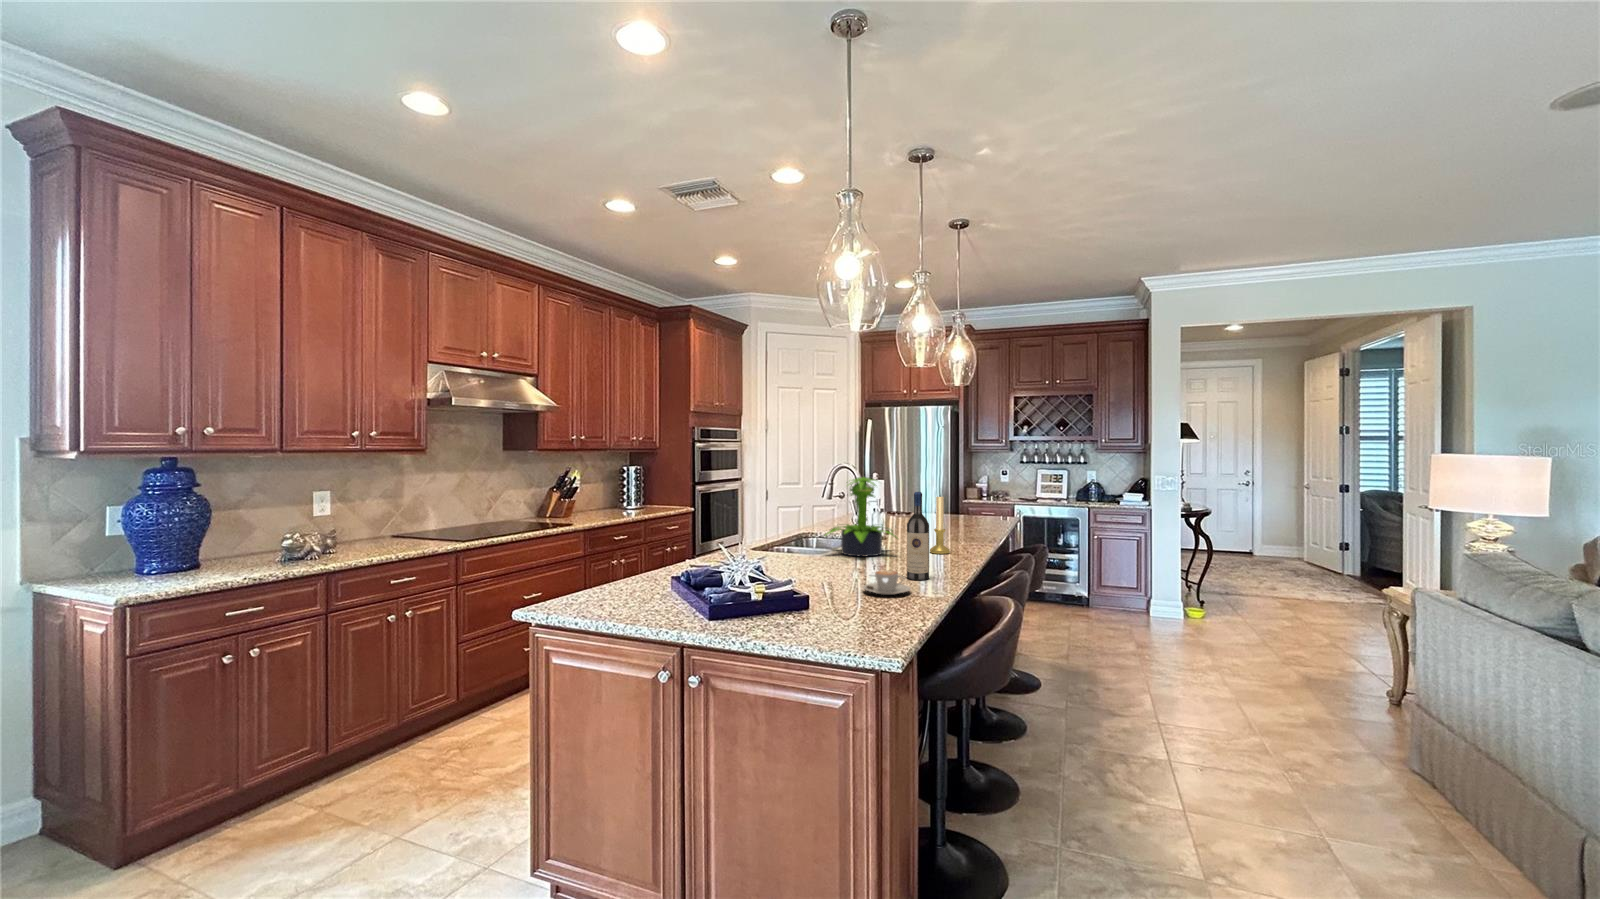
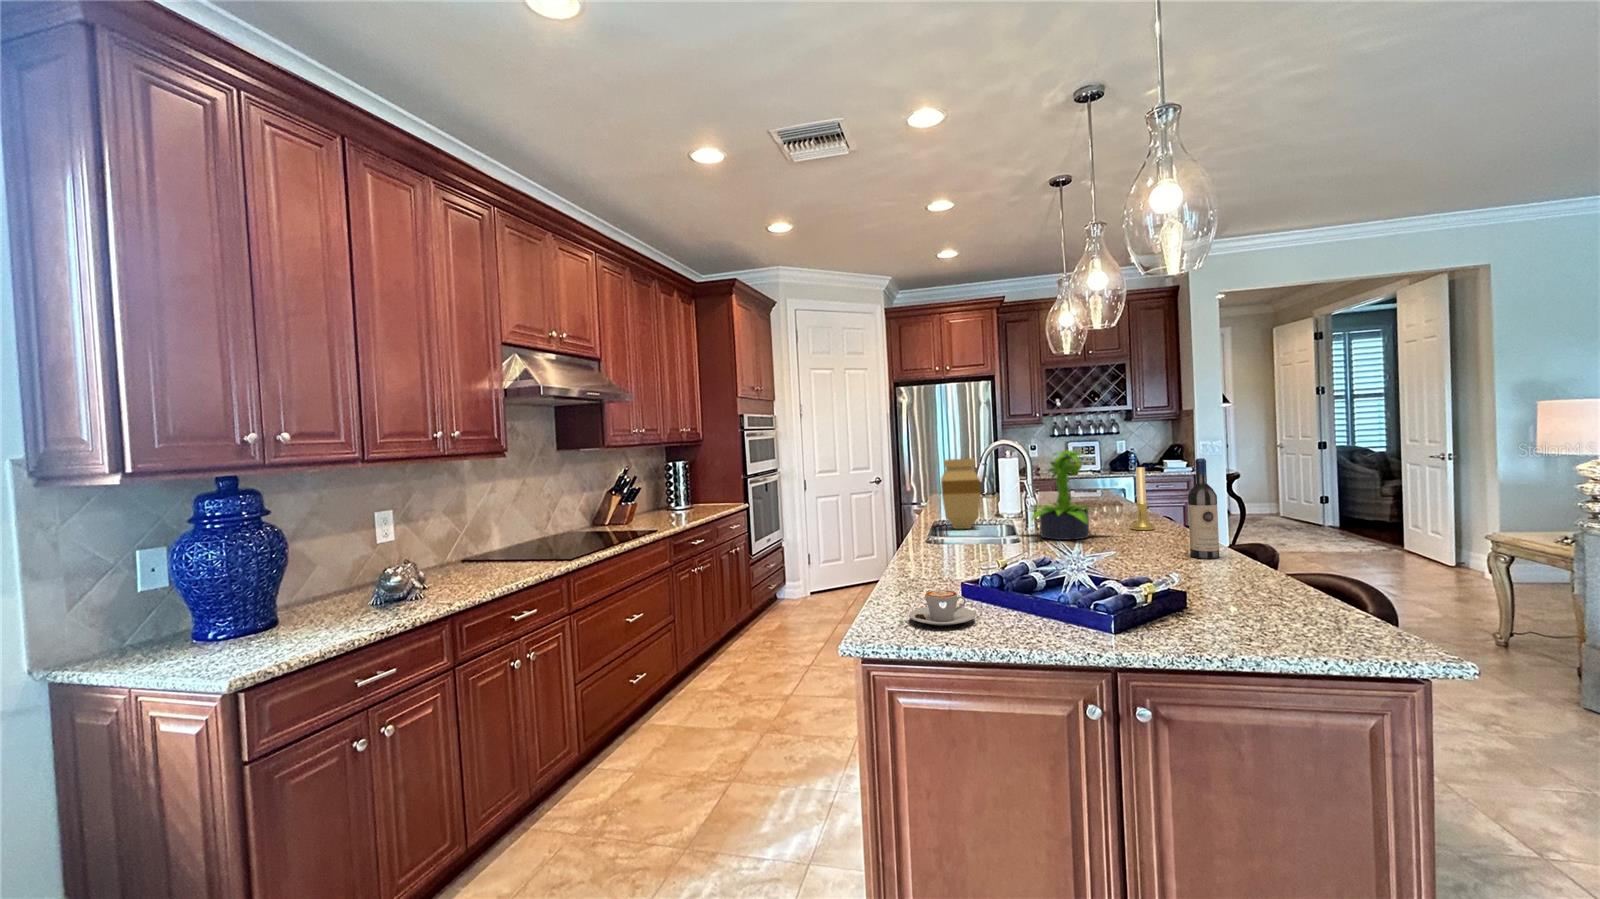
vase: none [785,479,826,541] -> present [941,458,981,529]
coffee cup: present [863,570,910,595] -> present [909,590,976,626]

